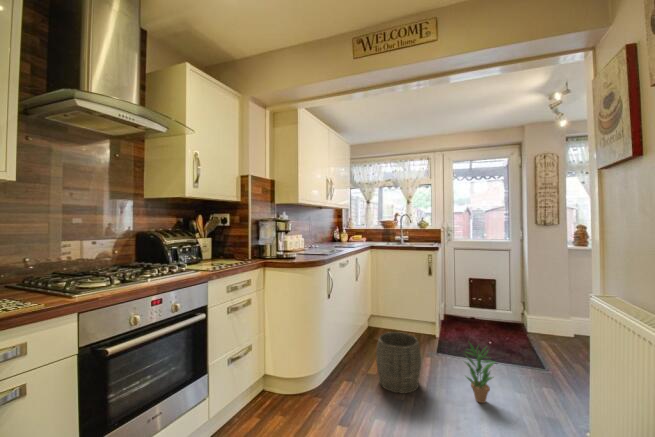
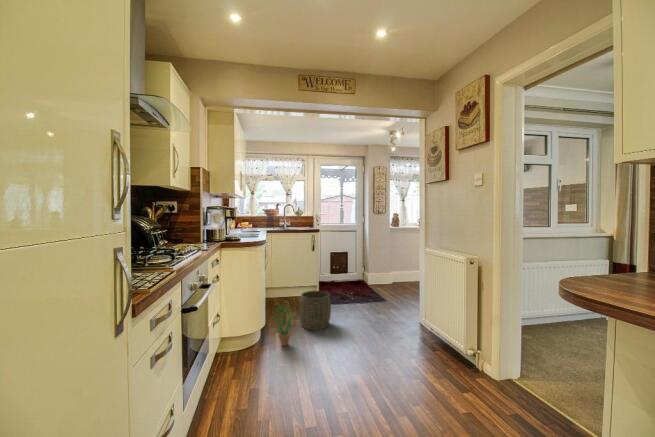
potted plant: present [466,343,495,403] -> present [275,304,294,346]

